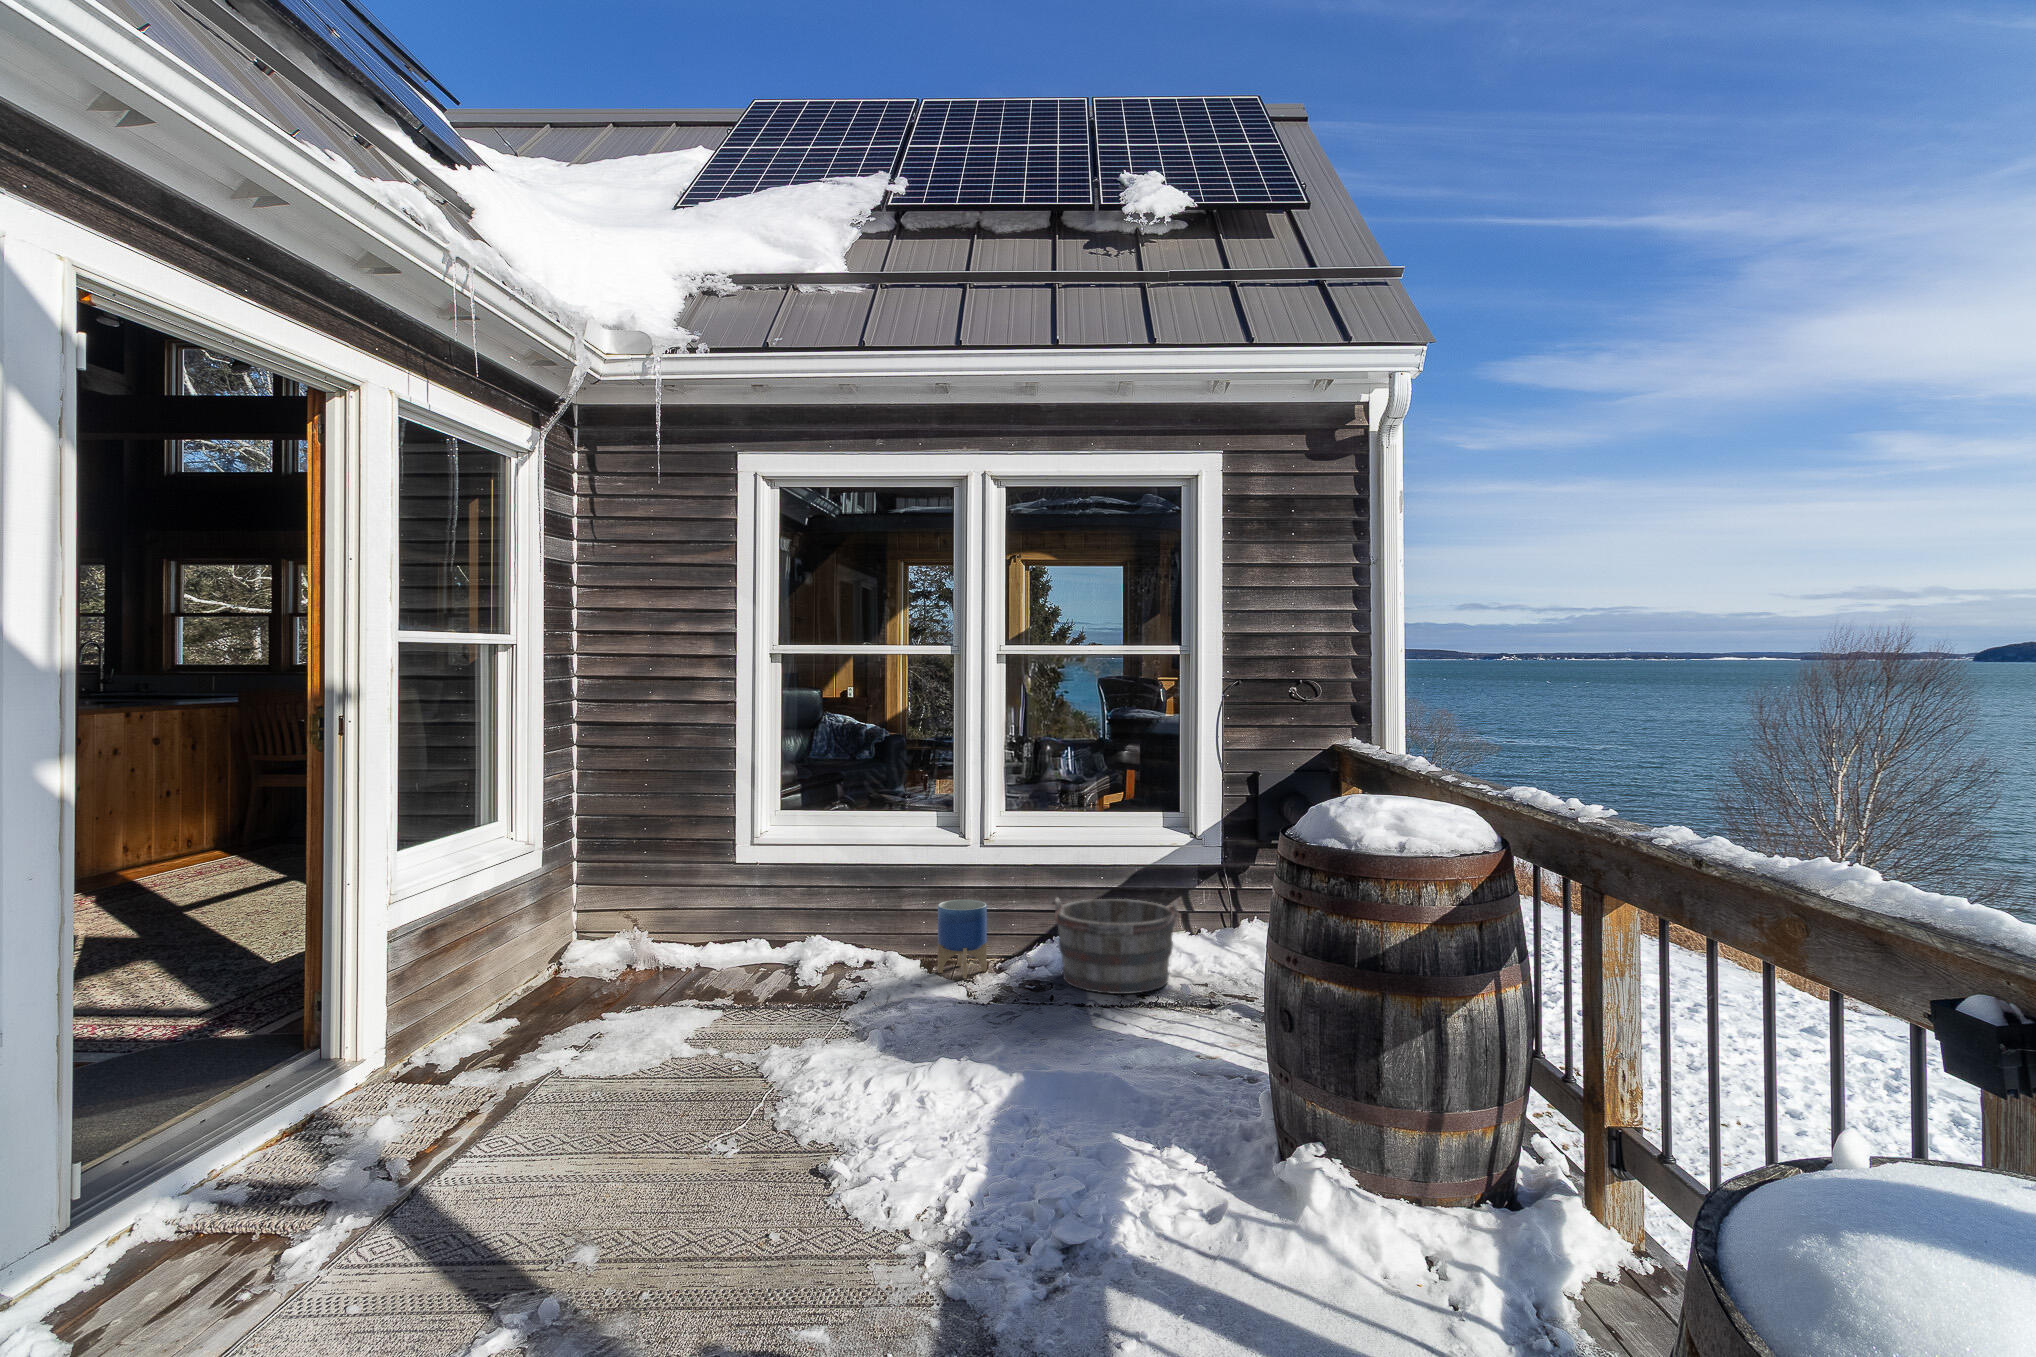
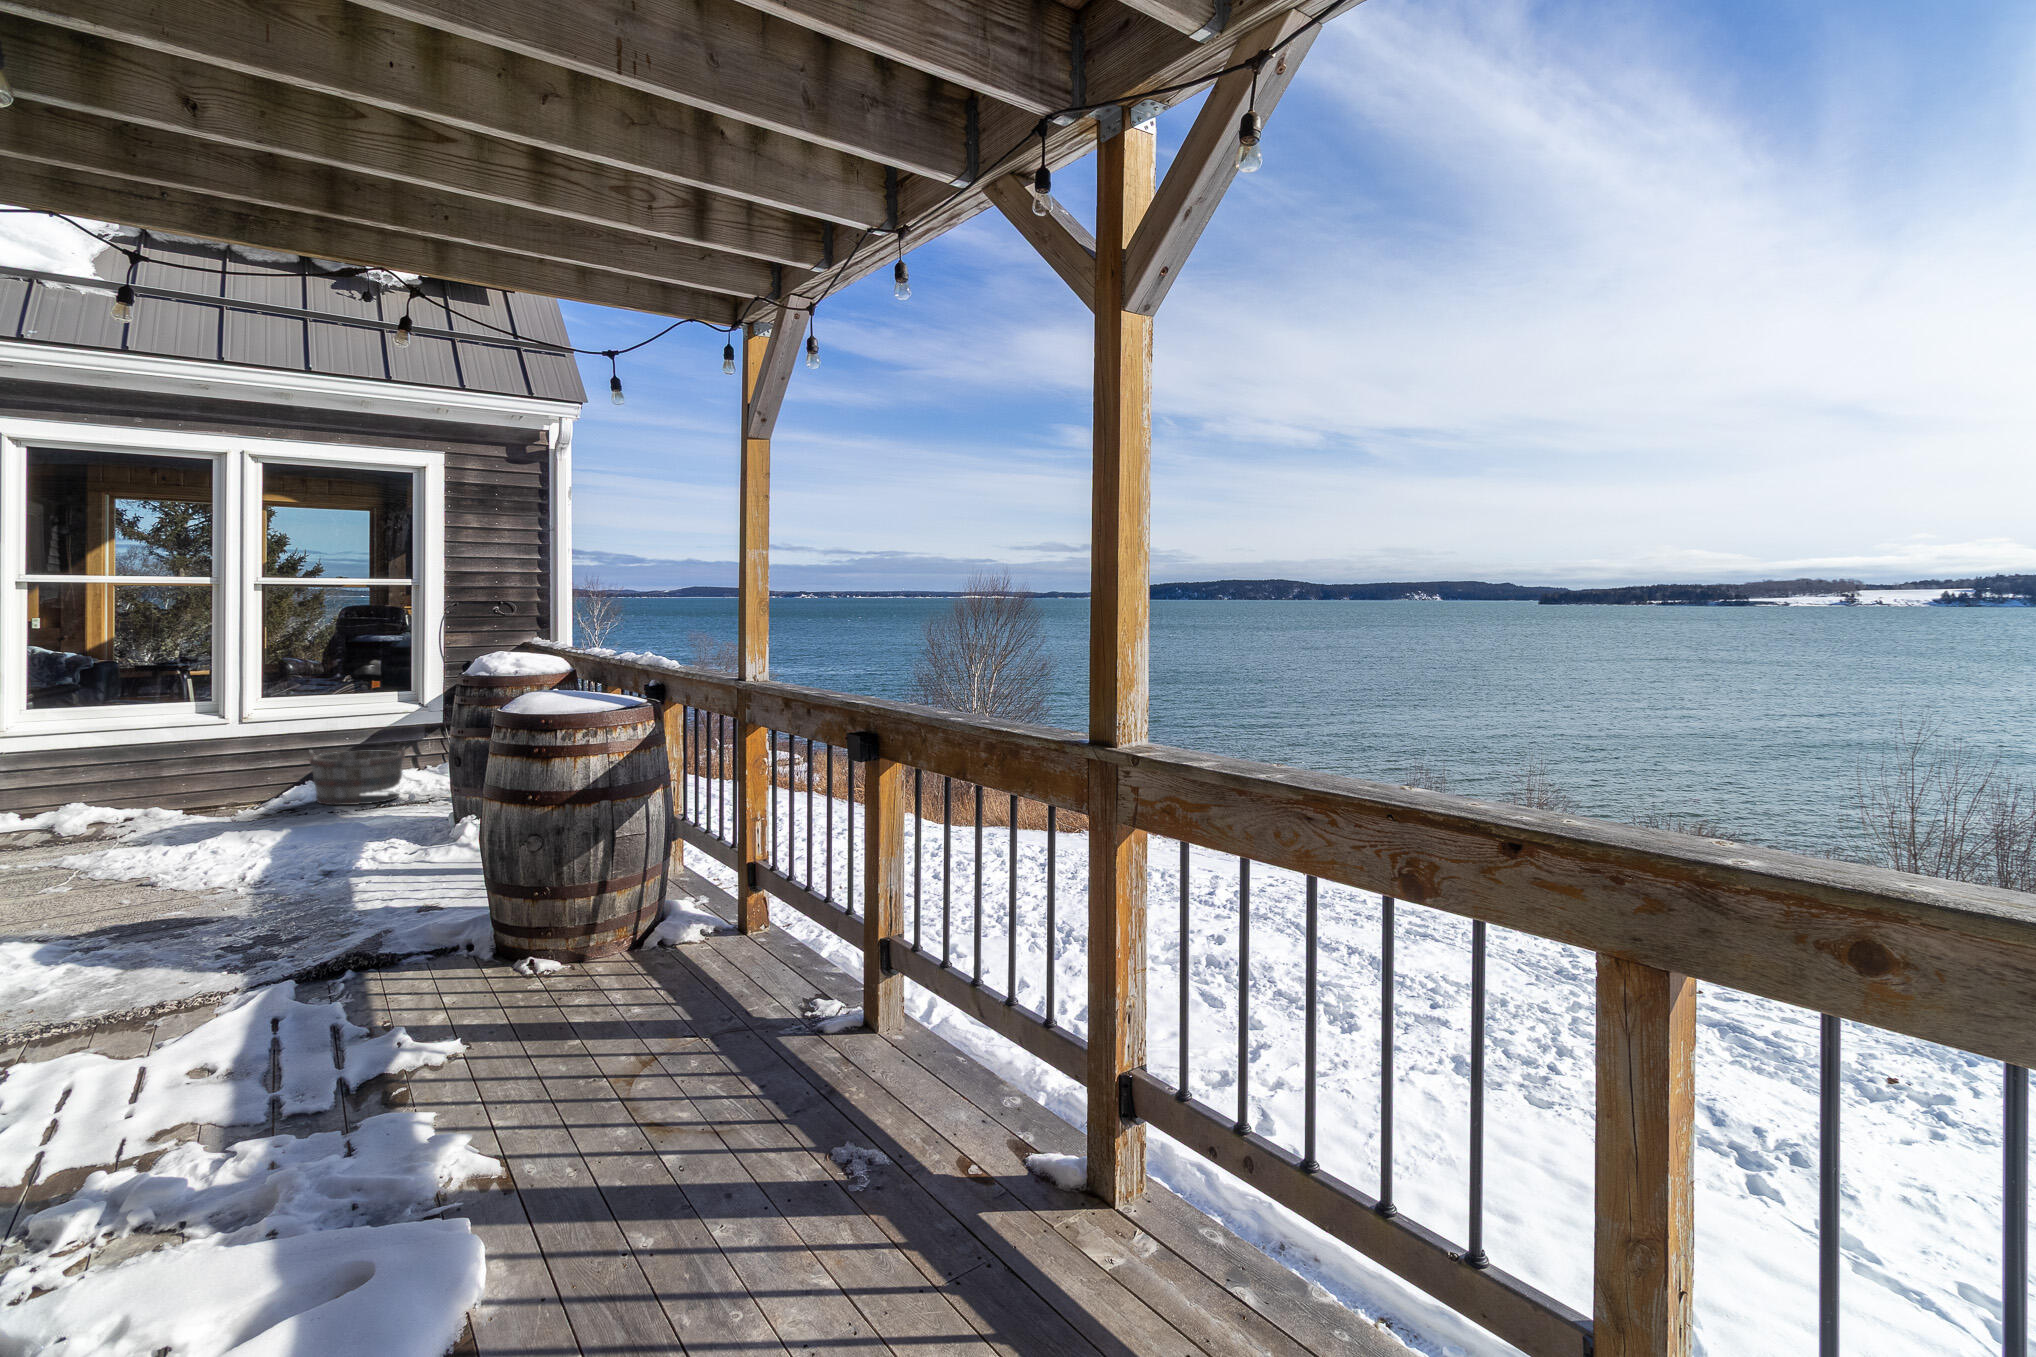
planter: present [938,900,987,978] -> none [207,757,252,808]

